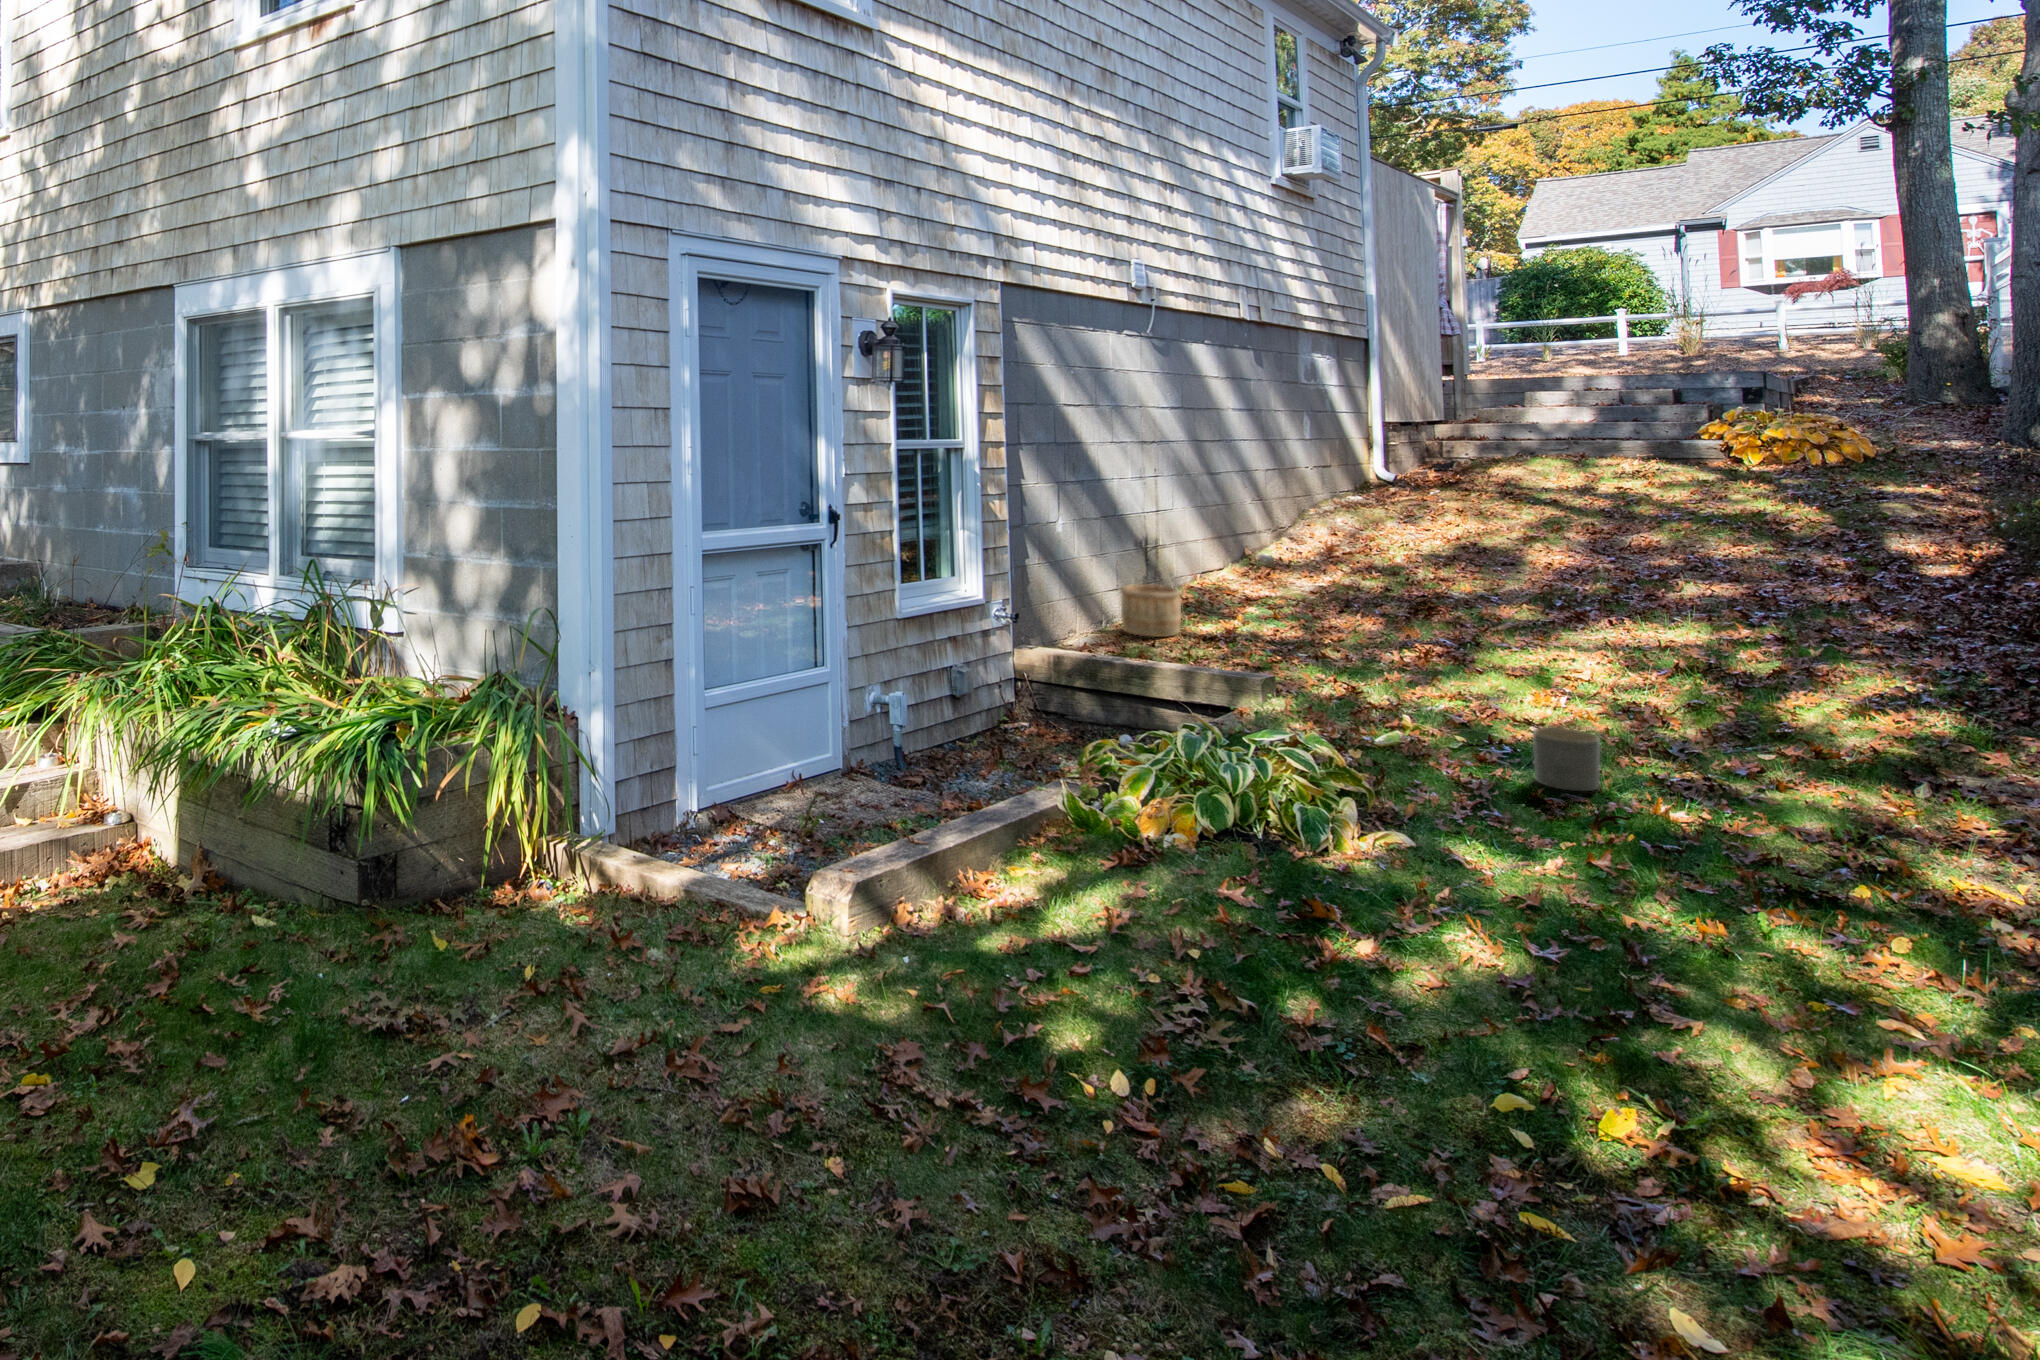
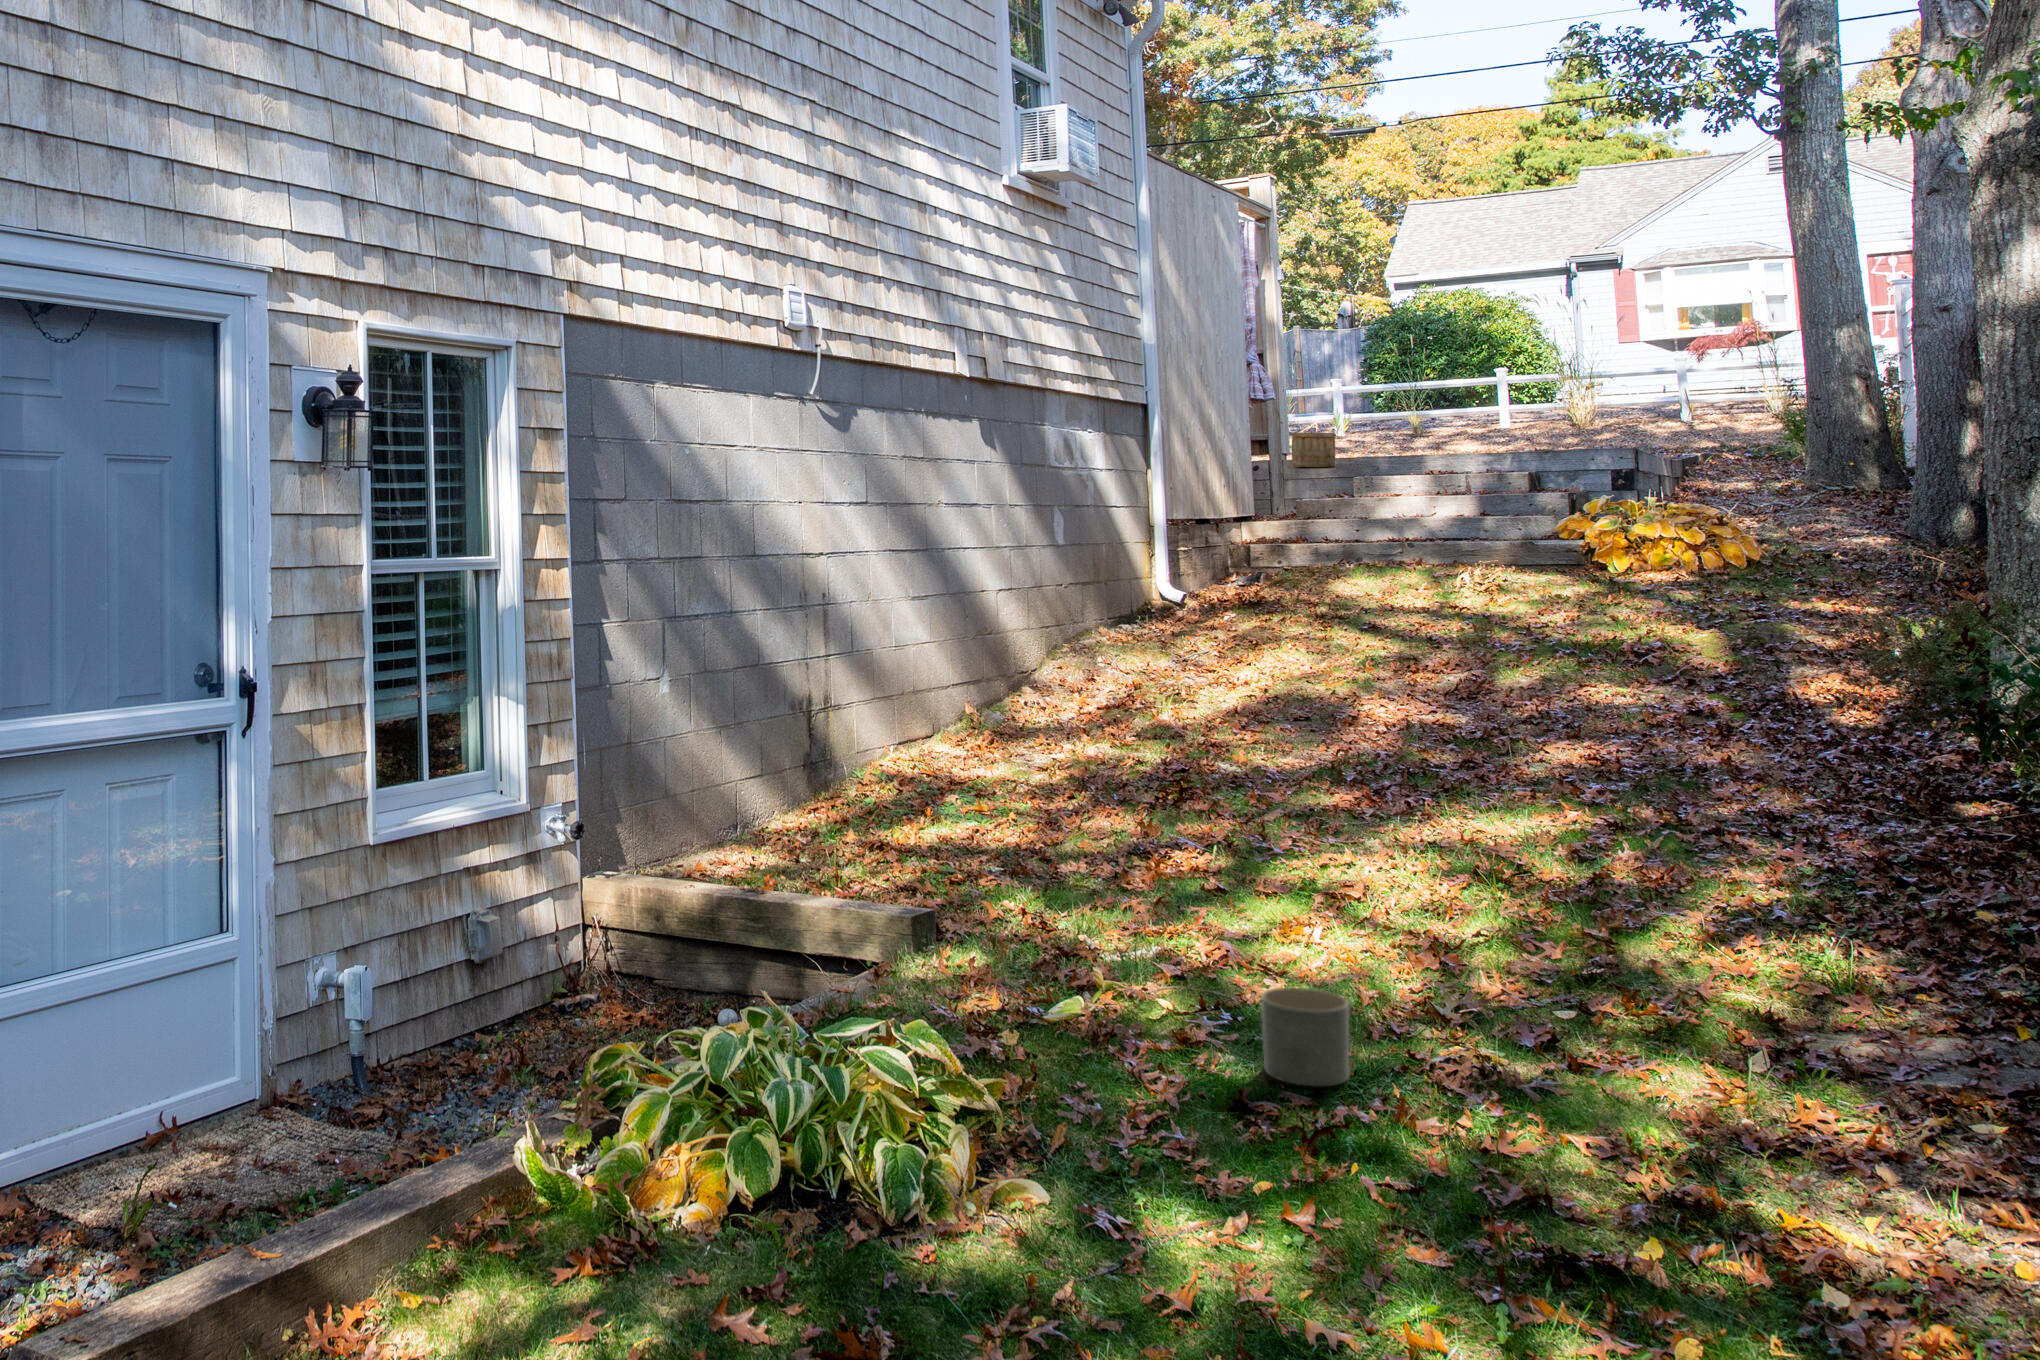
wooden bucket: present [1121,584,1182,637] -> present [1291,433,1337,467]

